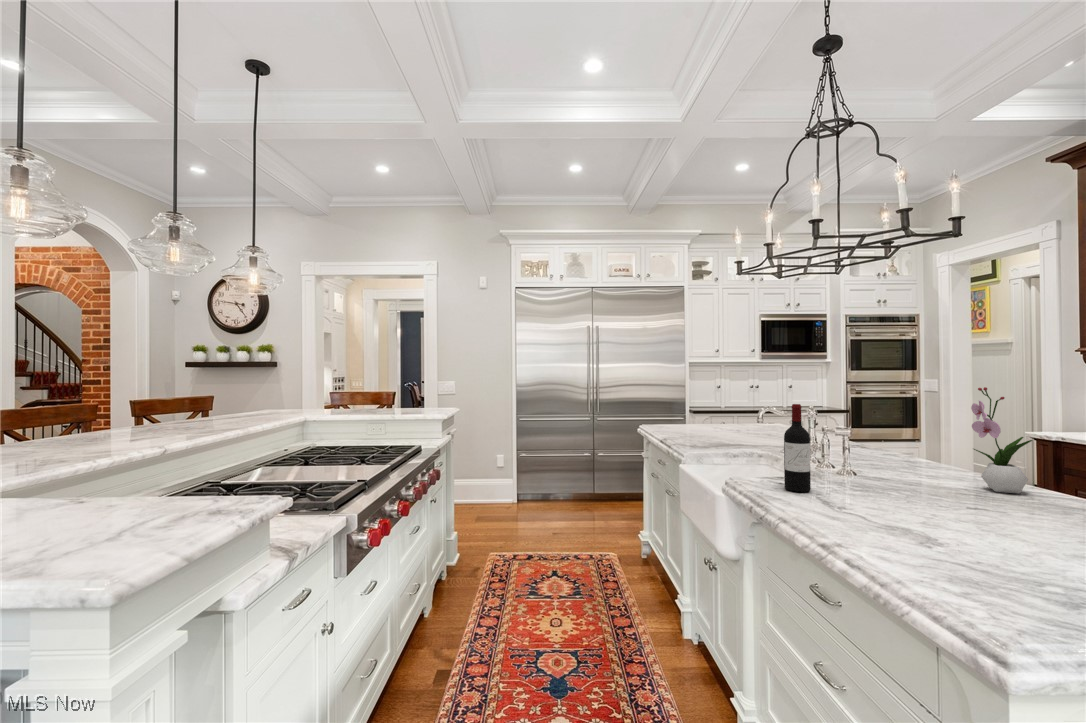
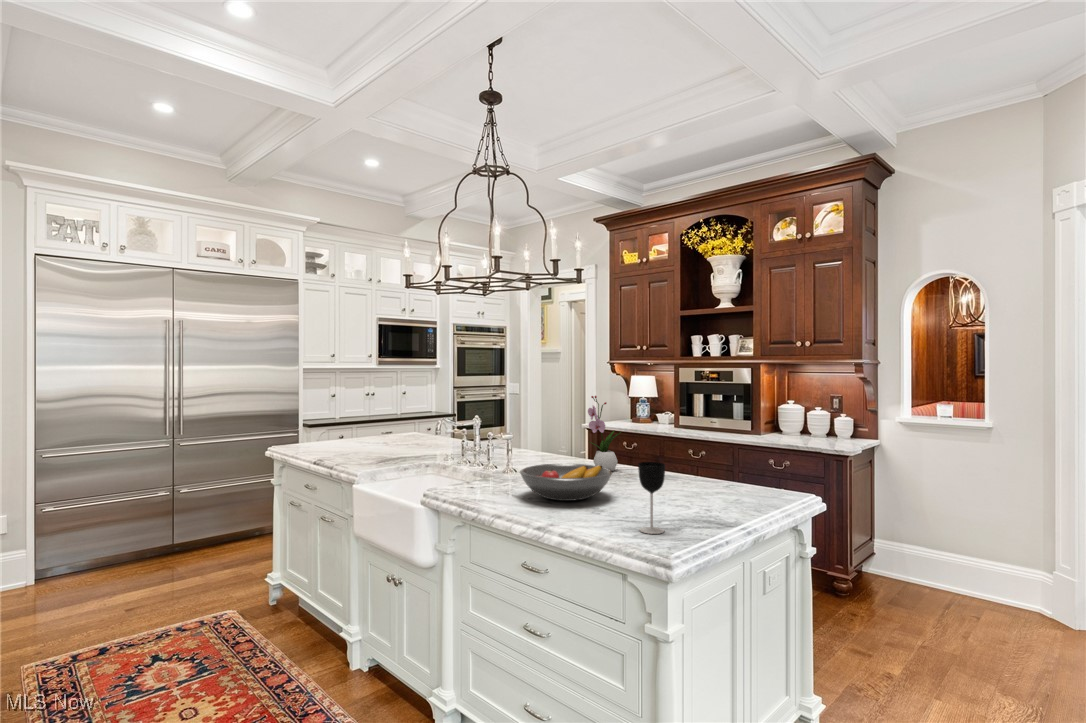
wine bottle: present [784,404,811,492] -> none [476,415,497,492]
fruit bowl: none [829,469,979,522] -> present [520,464,612,501]
wine glass: none [982,483,1039,602] -> present [638,462,665,534]

